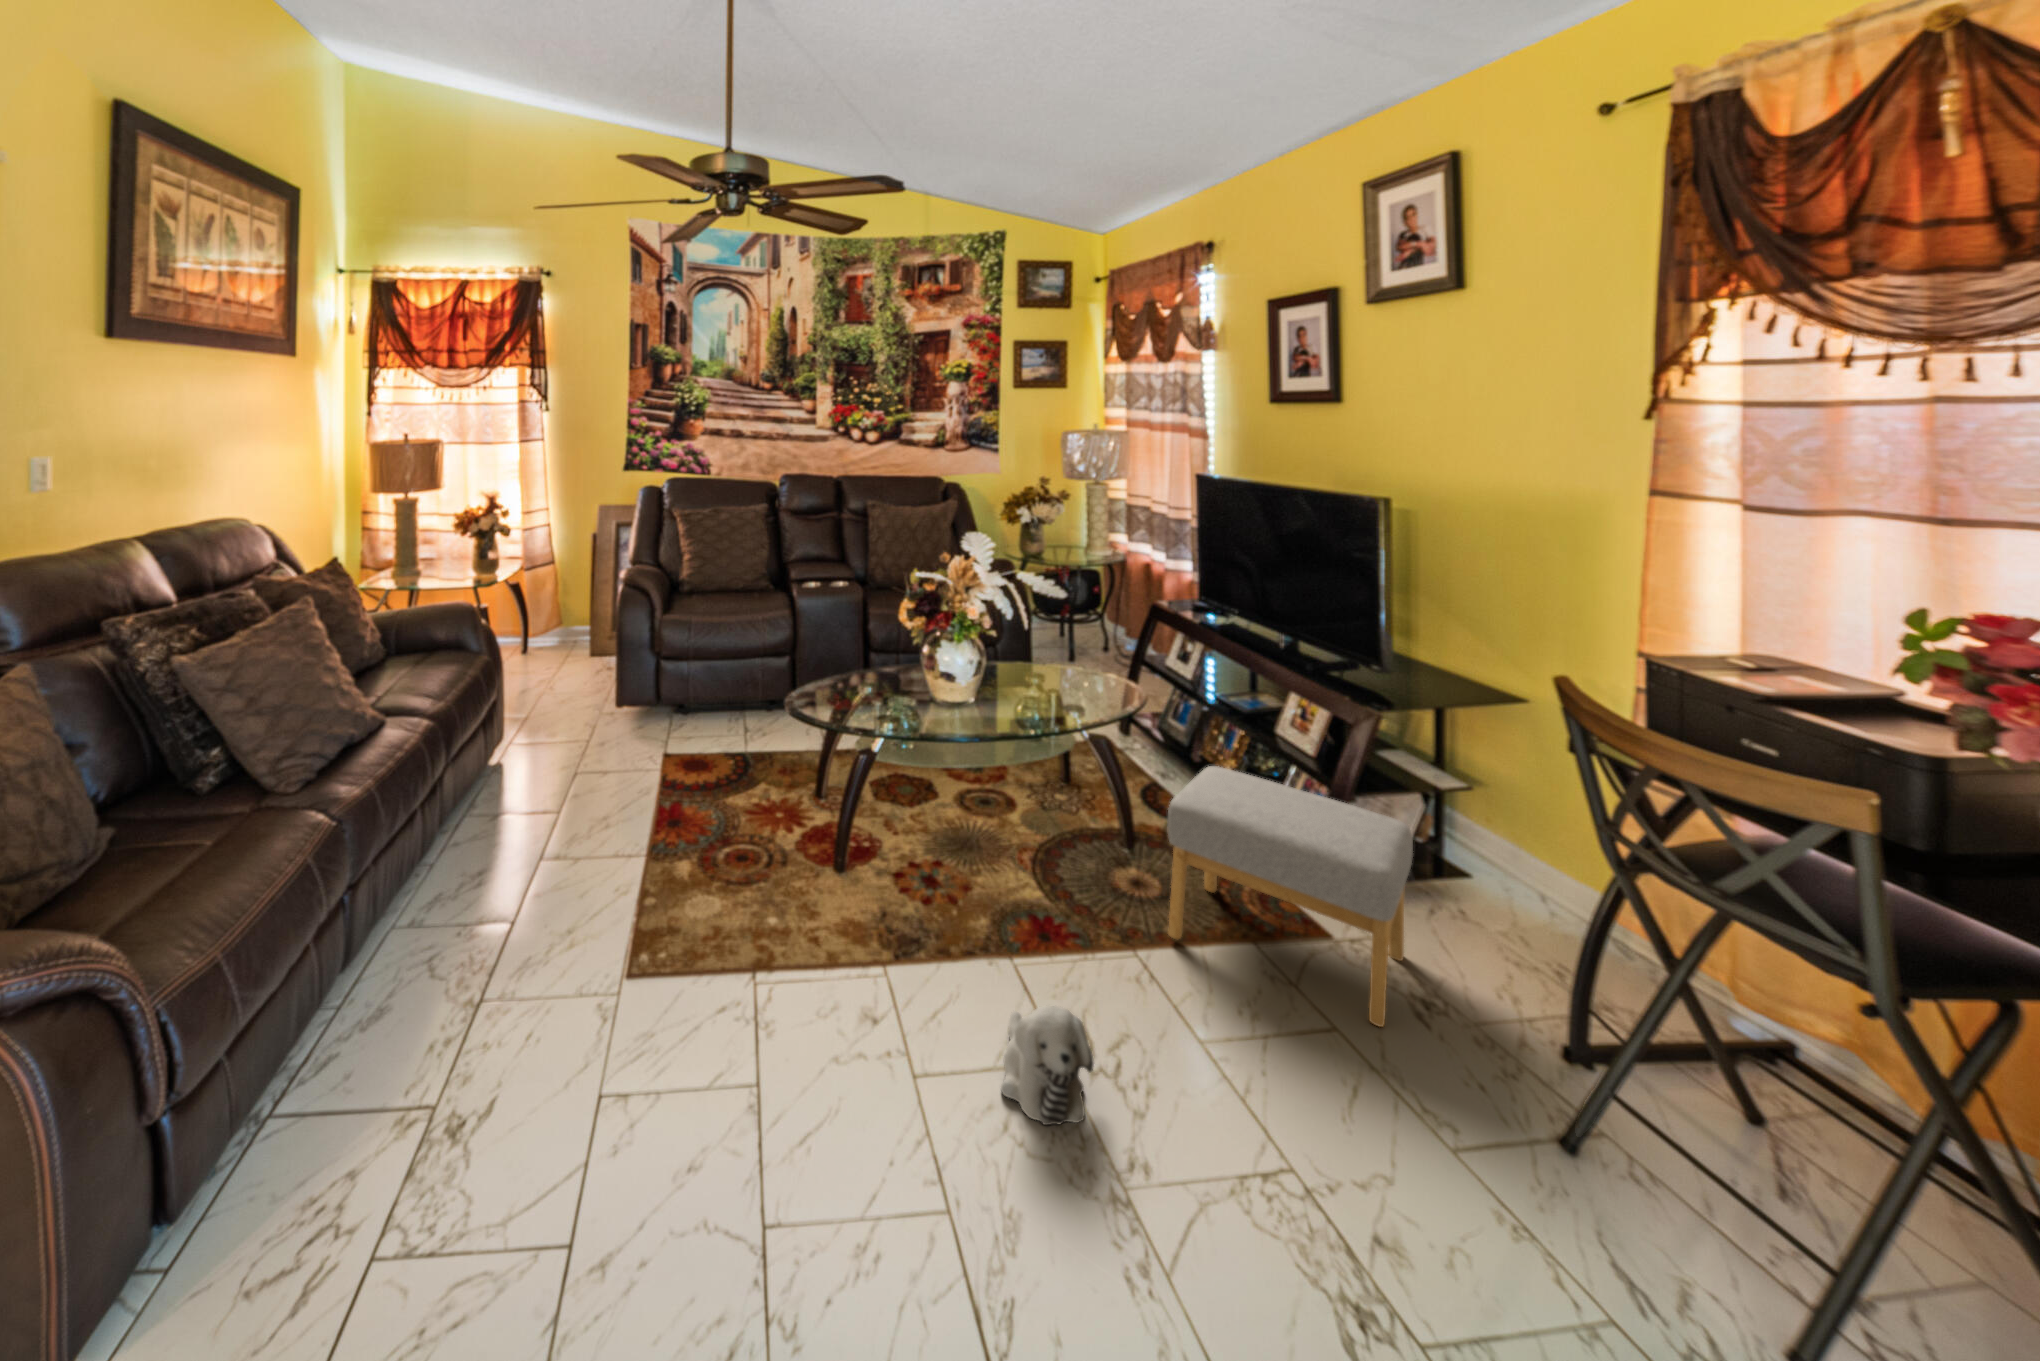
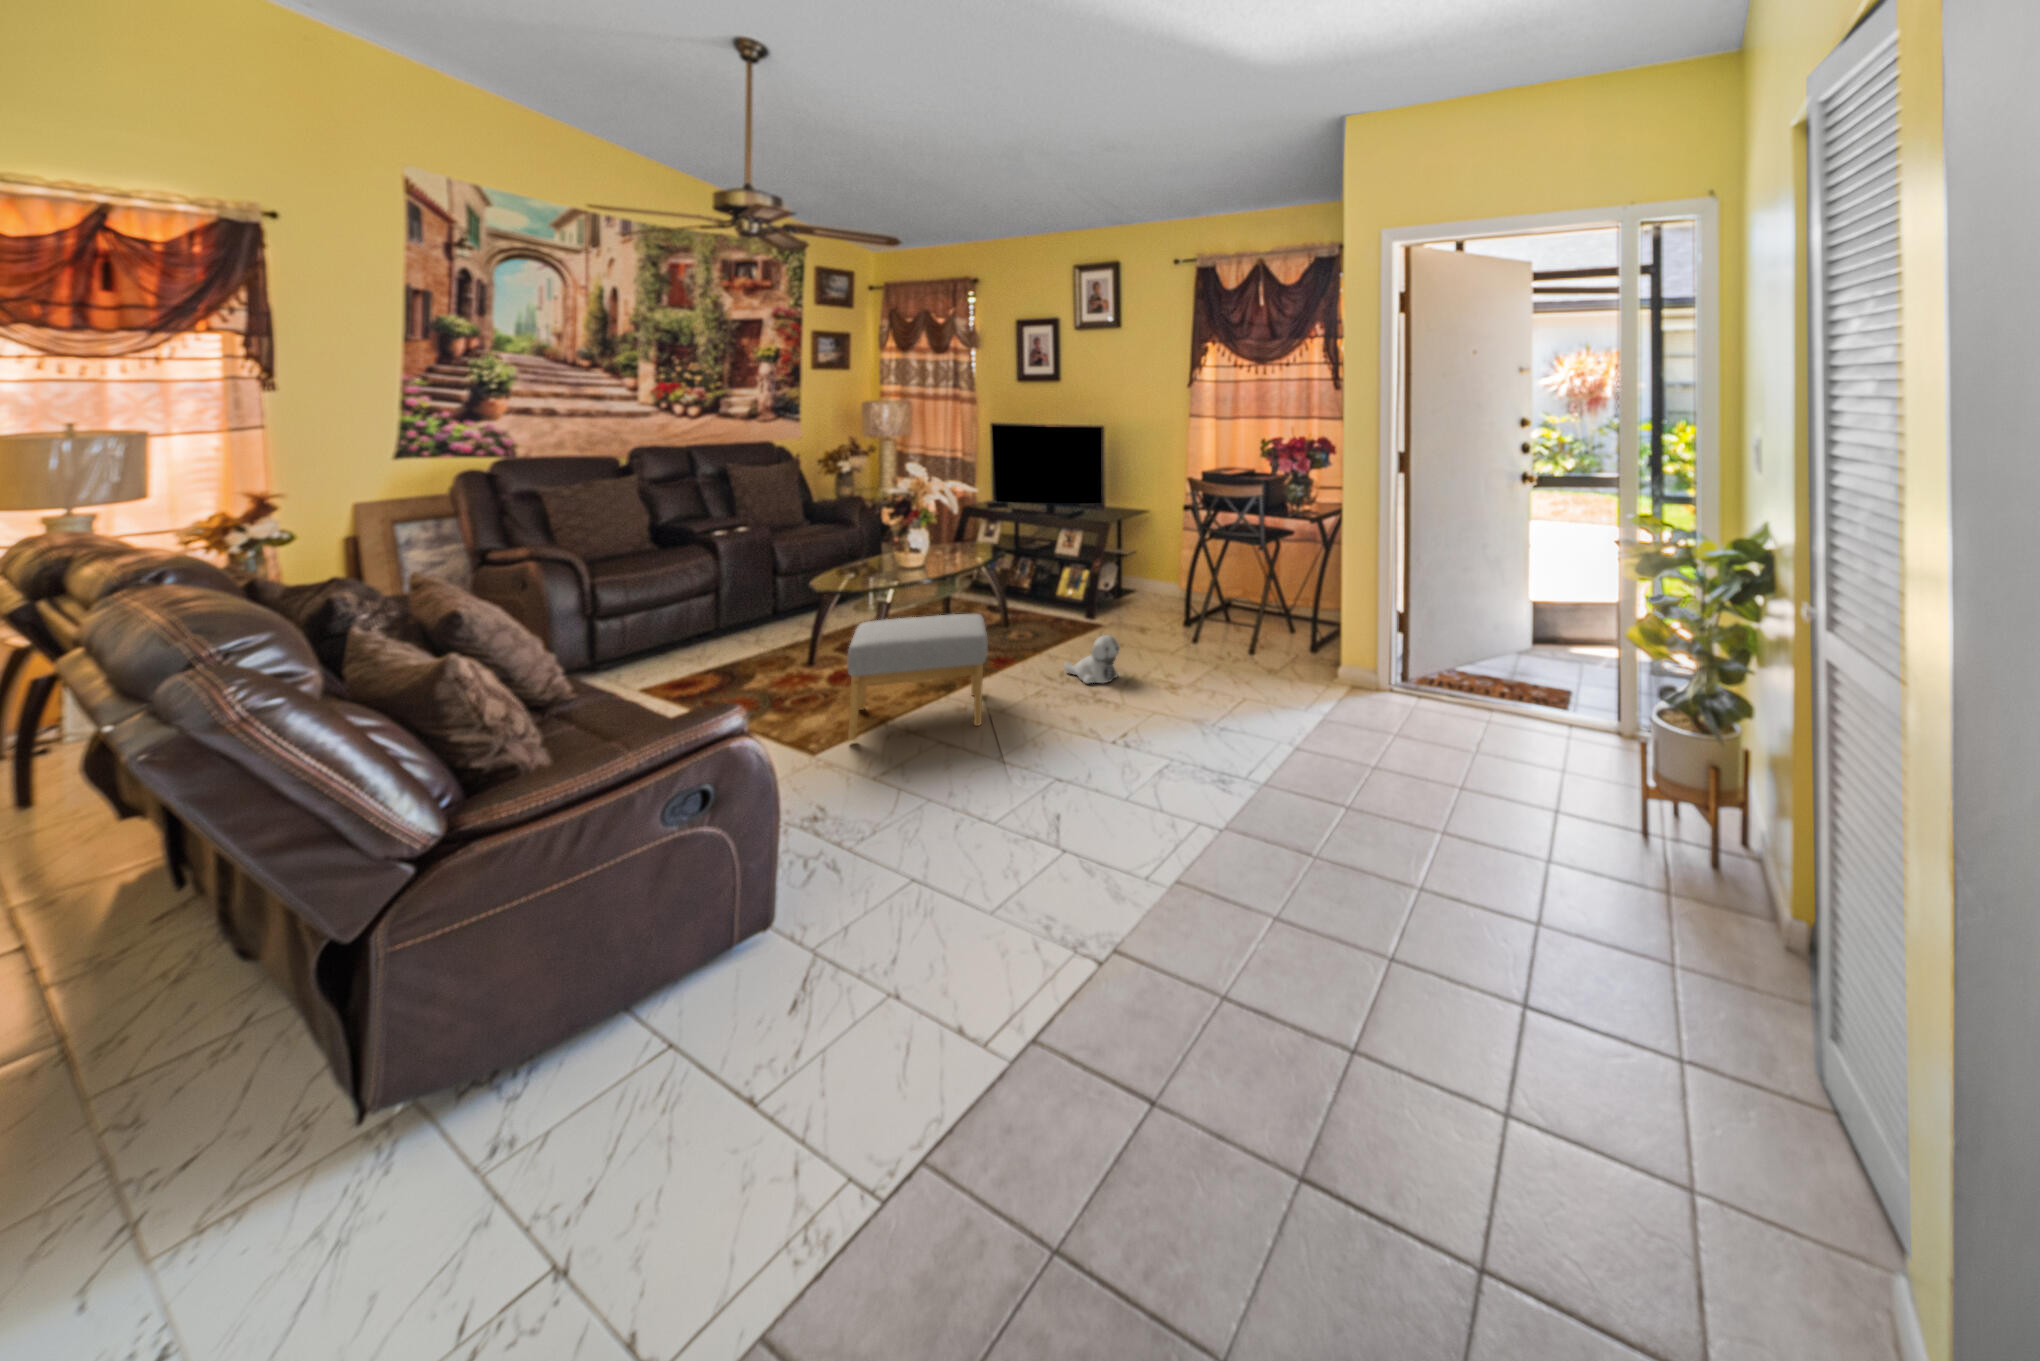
footstool: present [1168,766,1413,1027] -> present [847,614,988,741]

